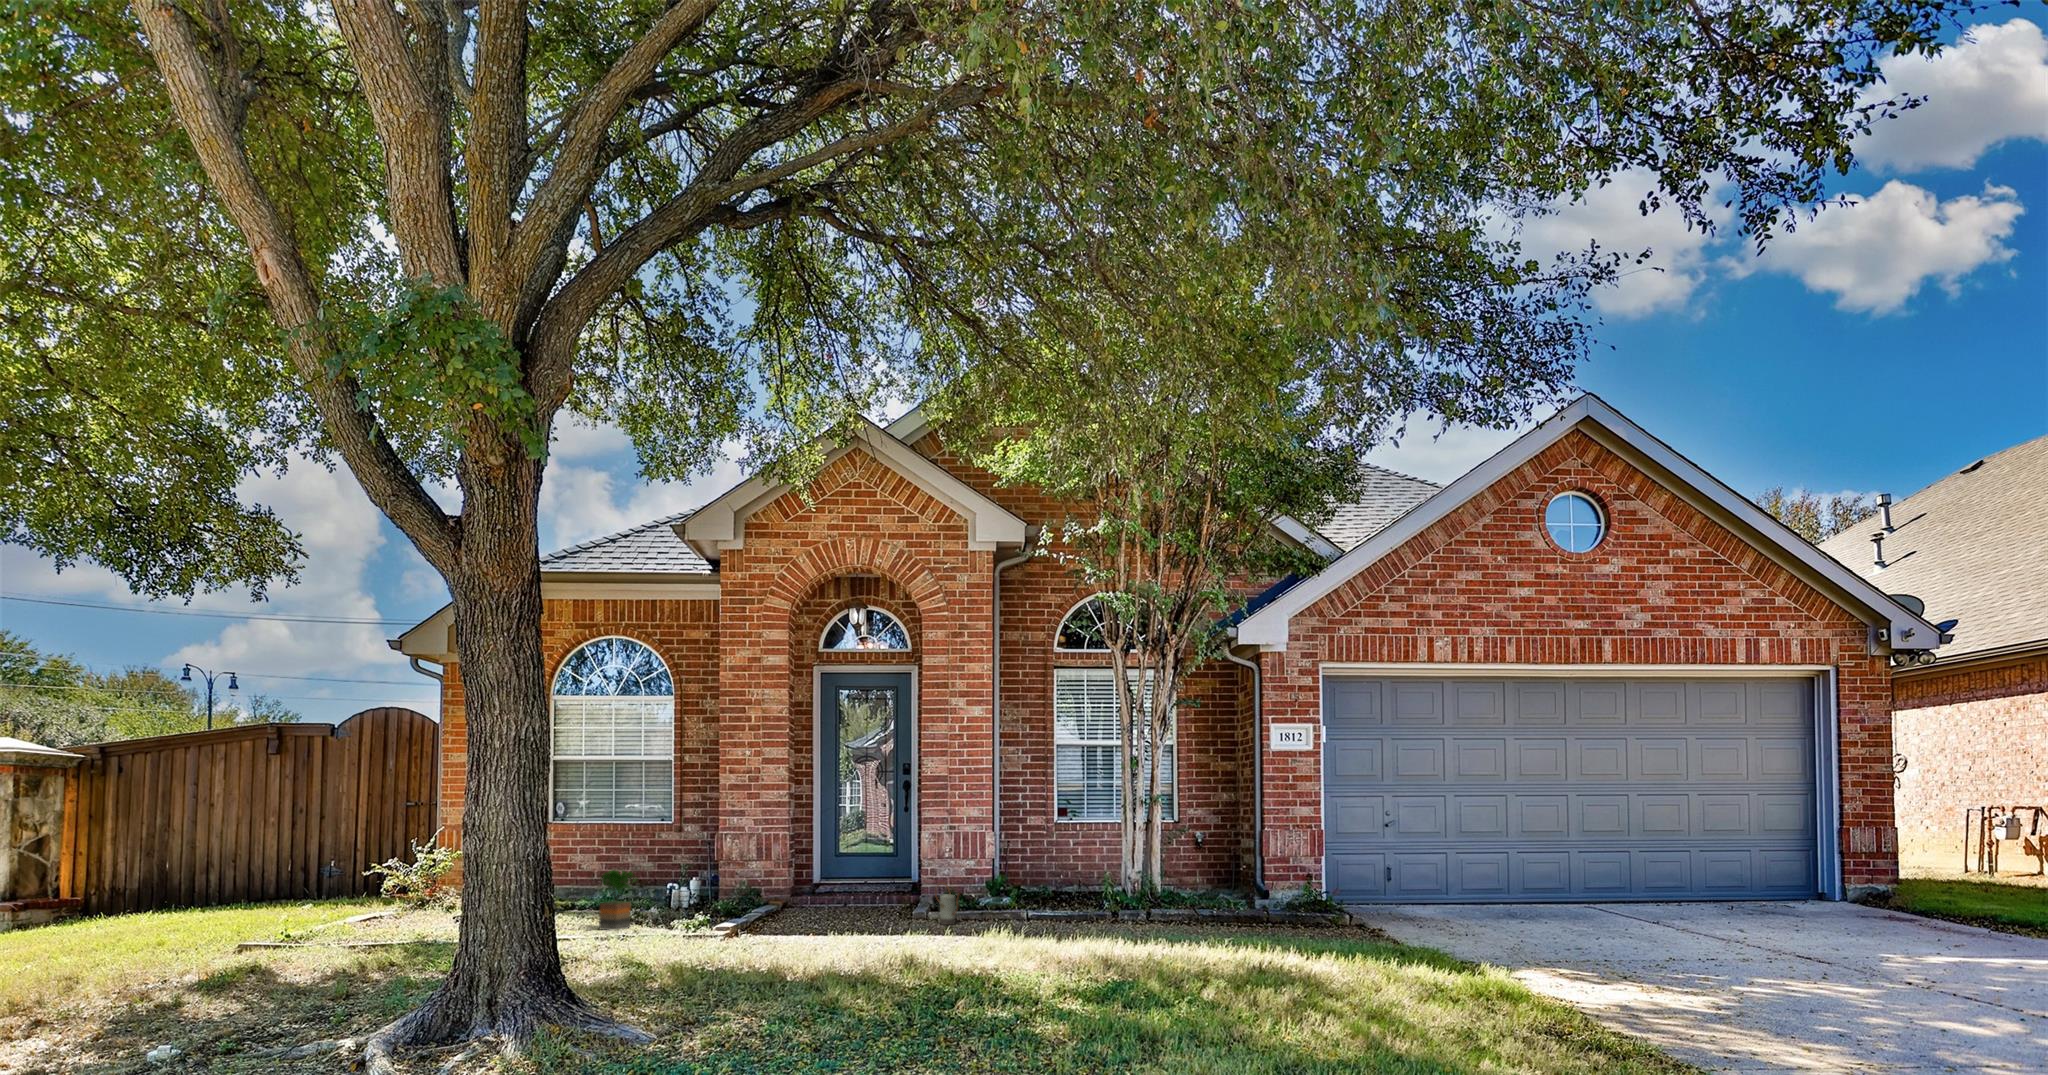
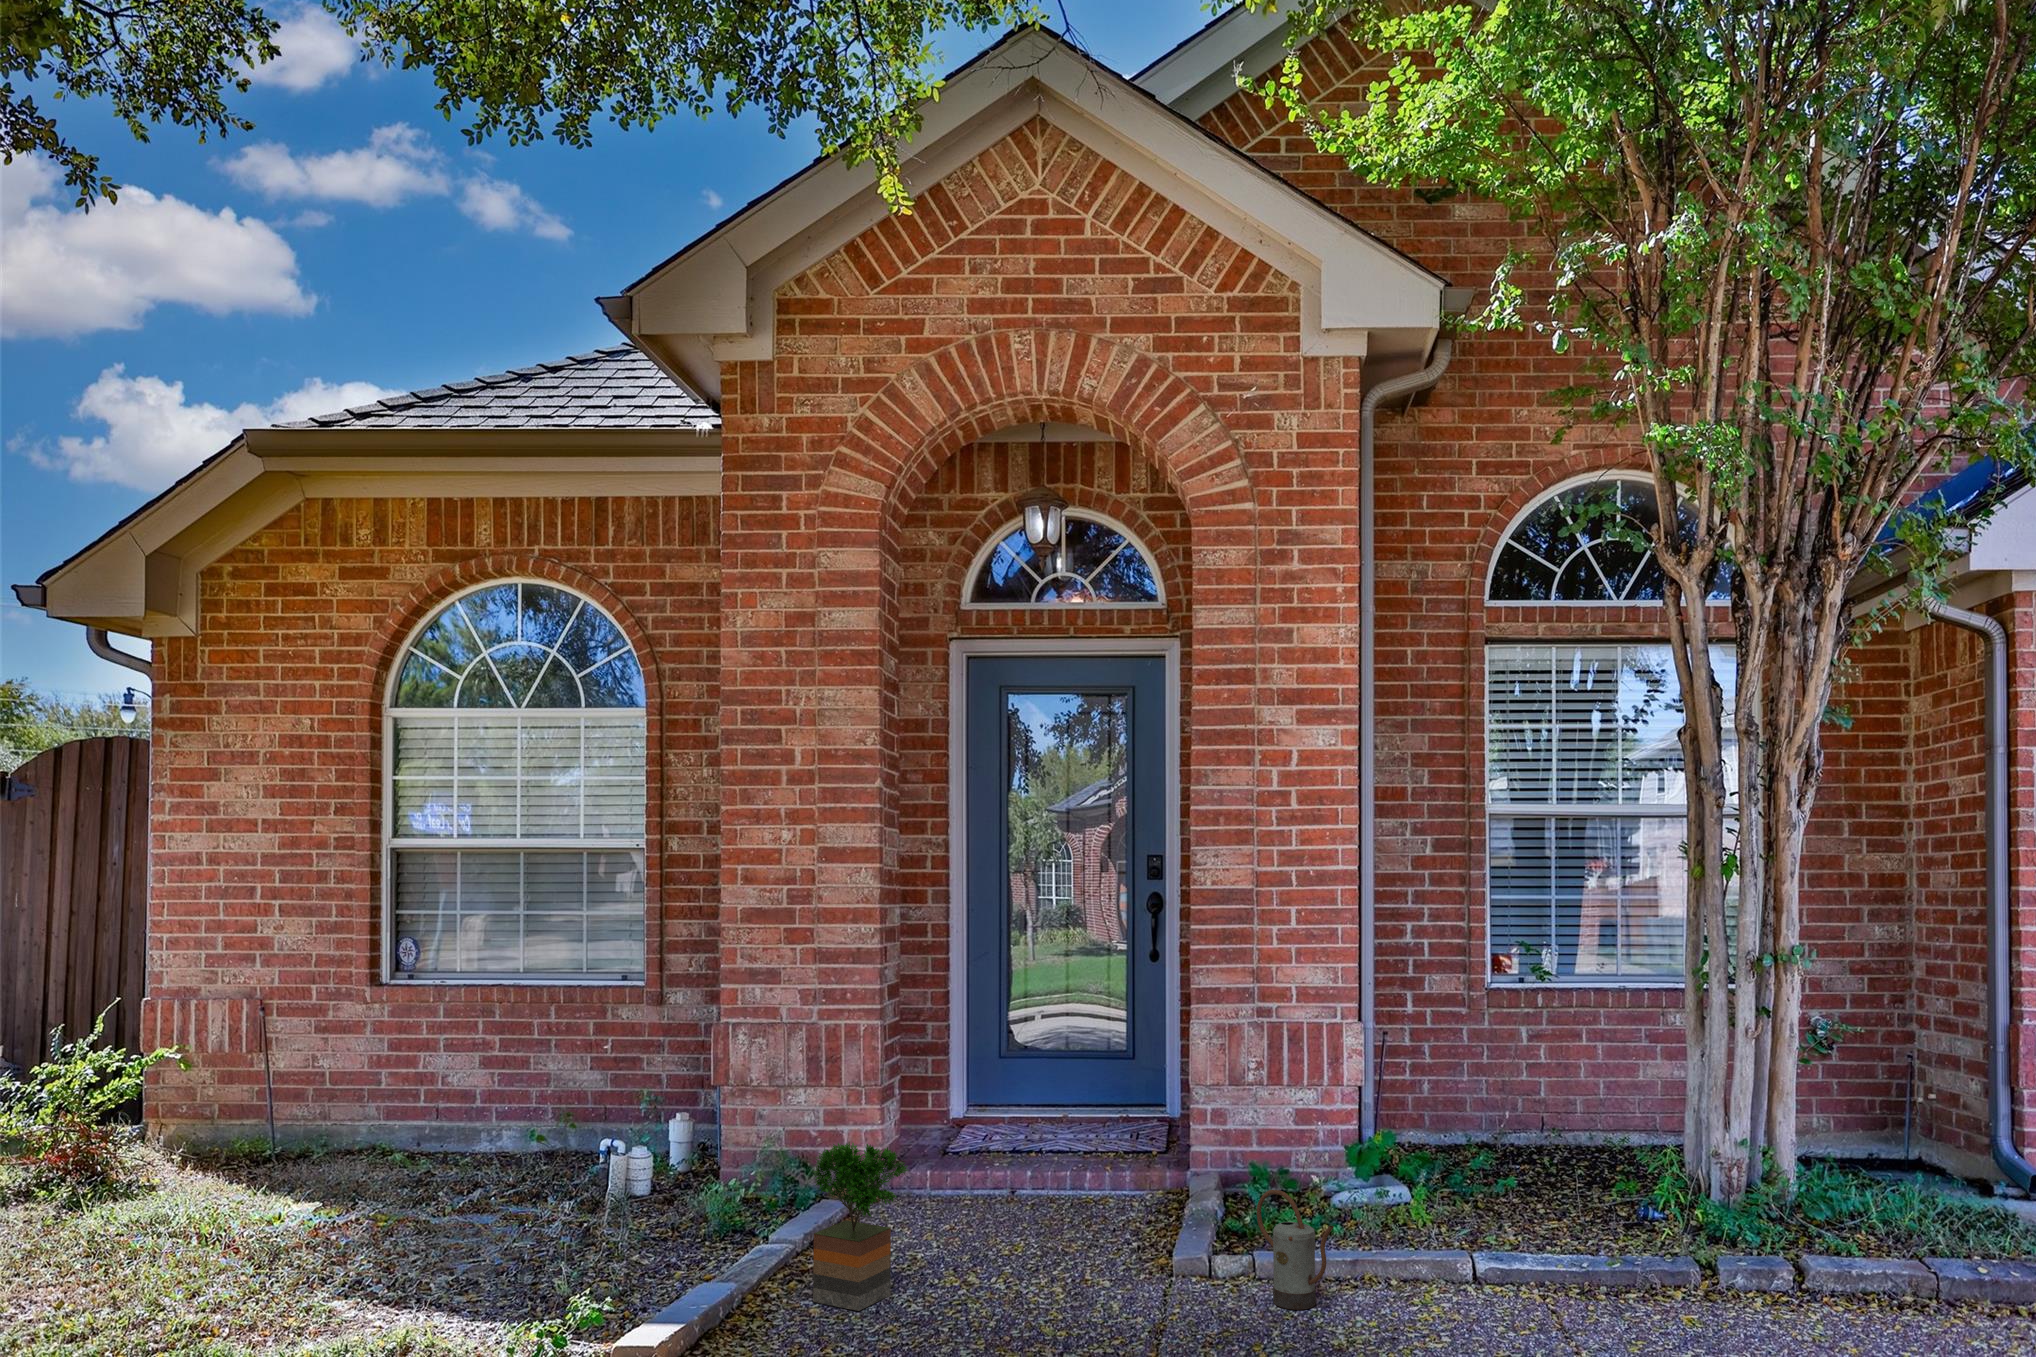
potted tree: present [599,870,636,930] -> present [813,1142,907,1311]

